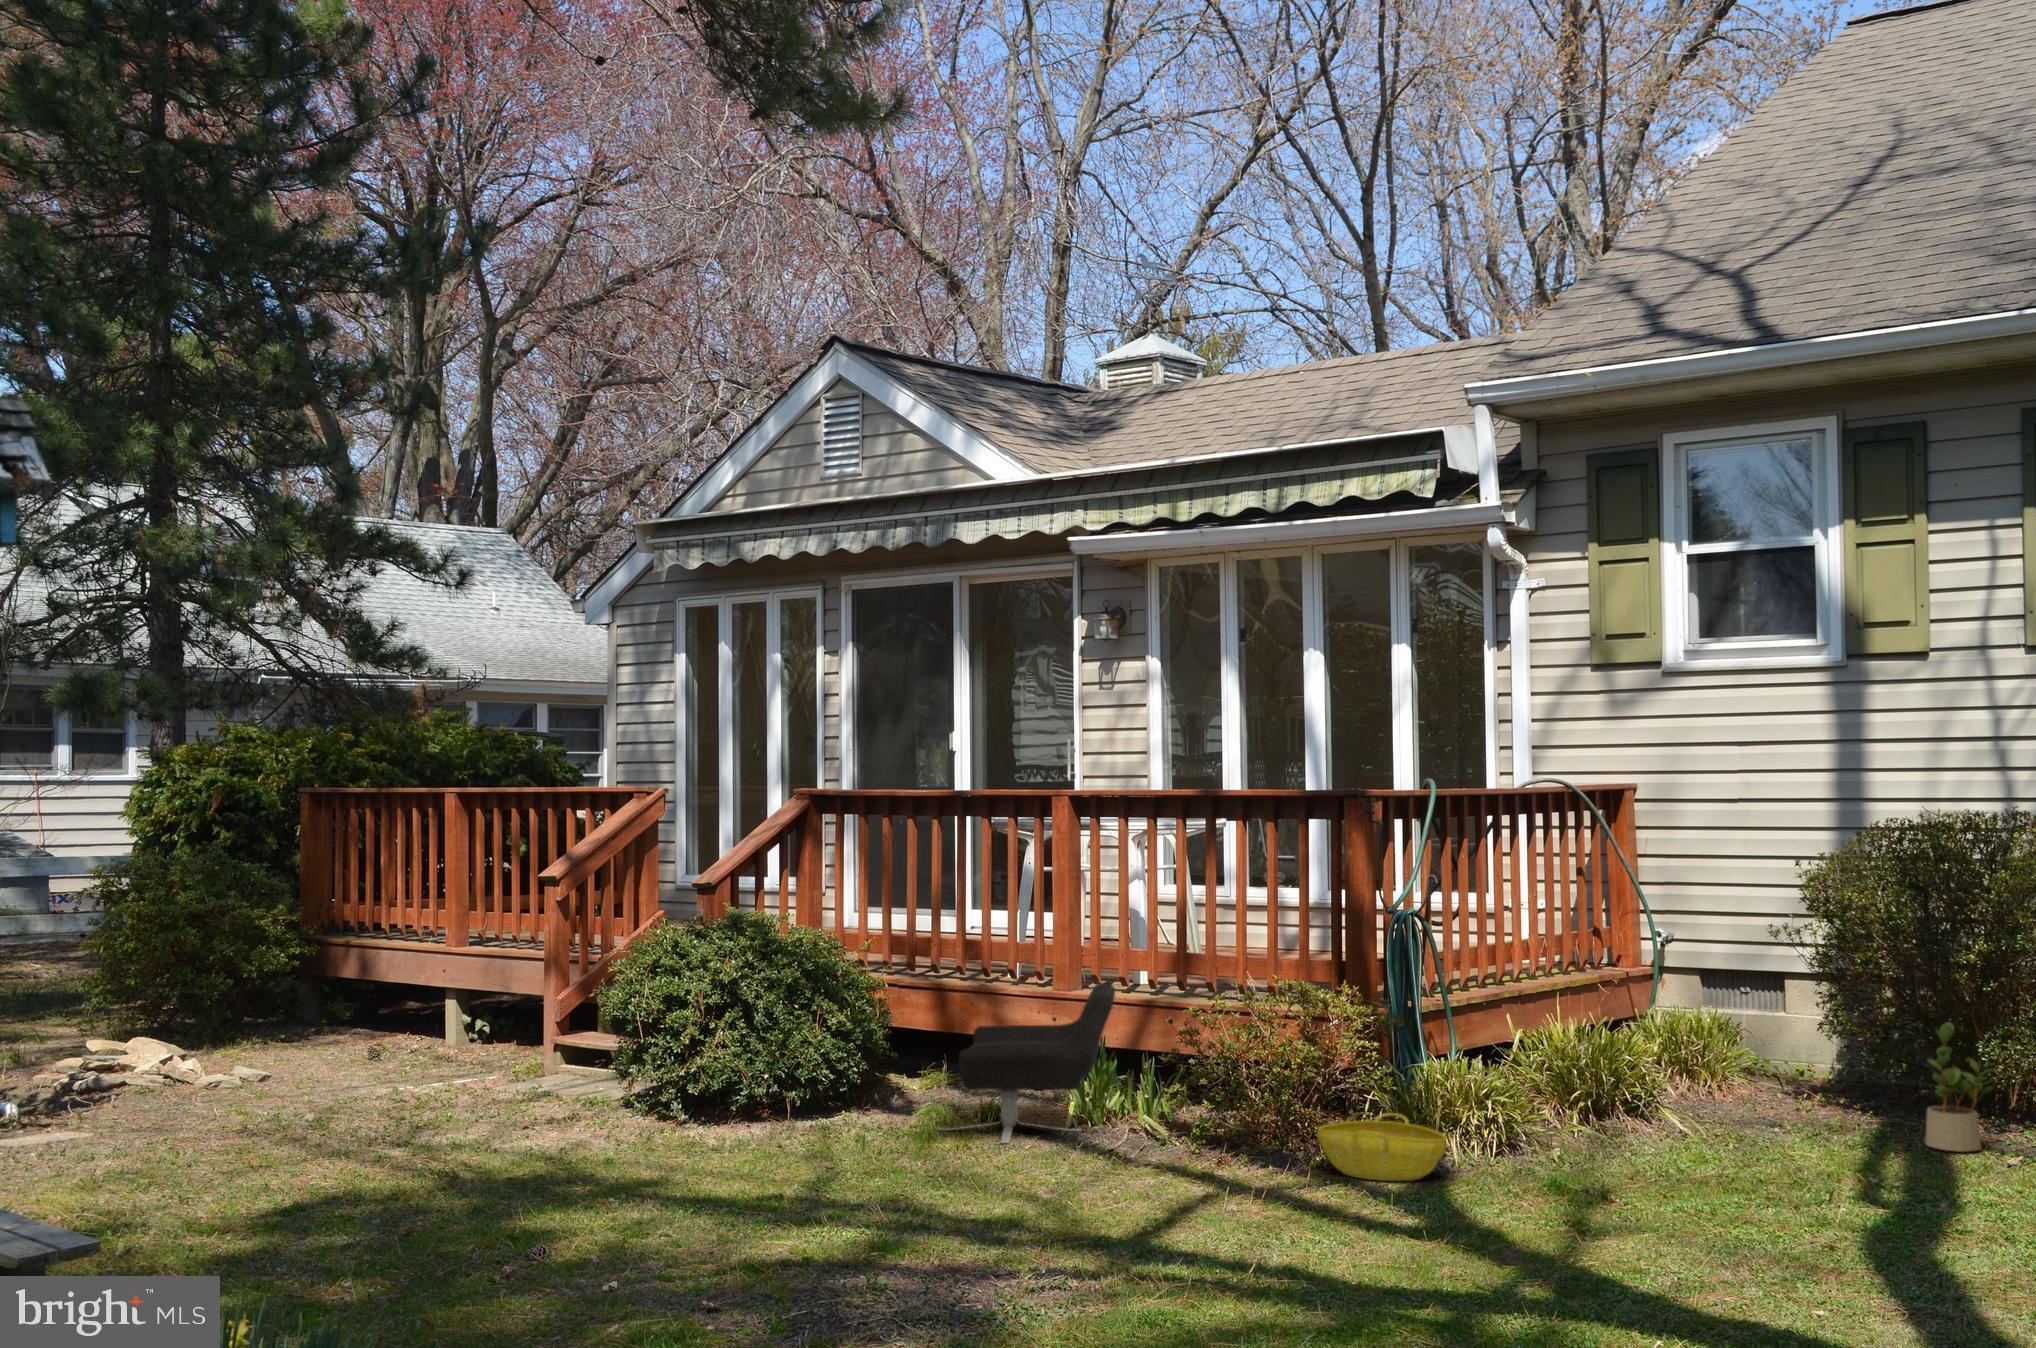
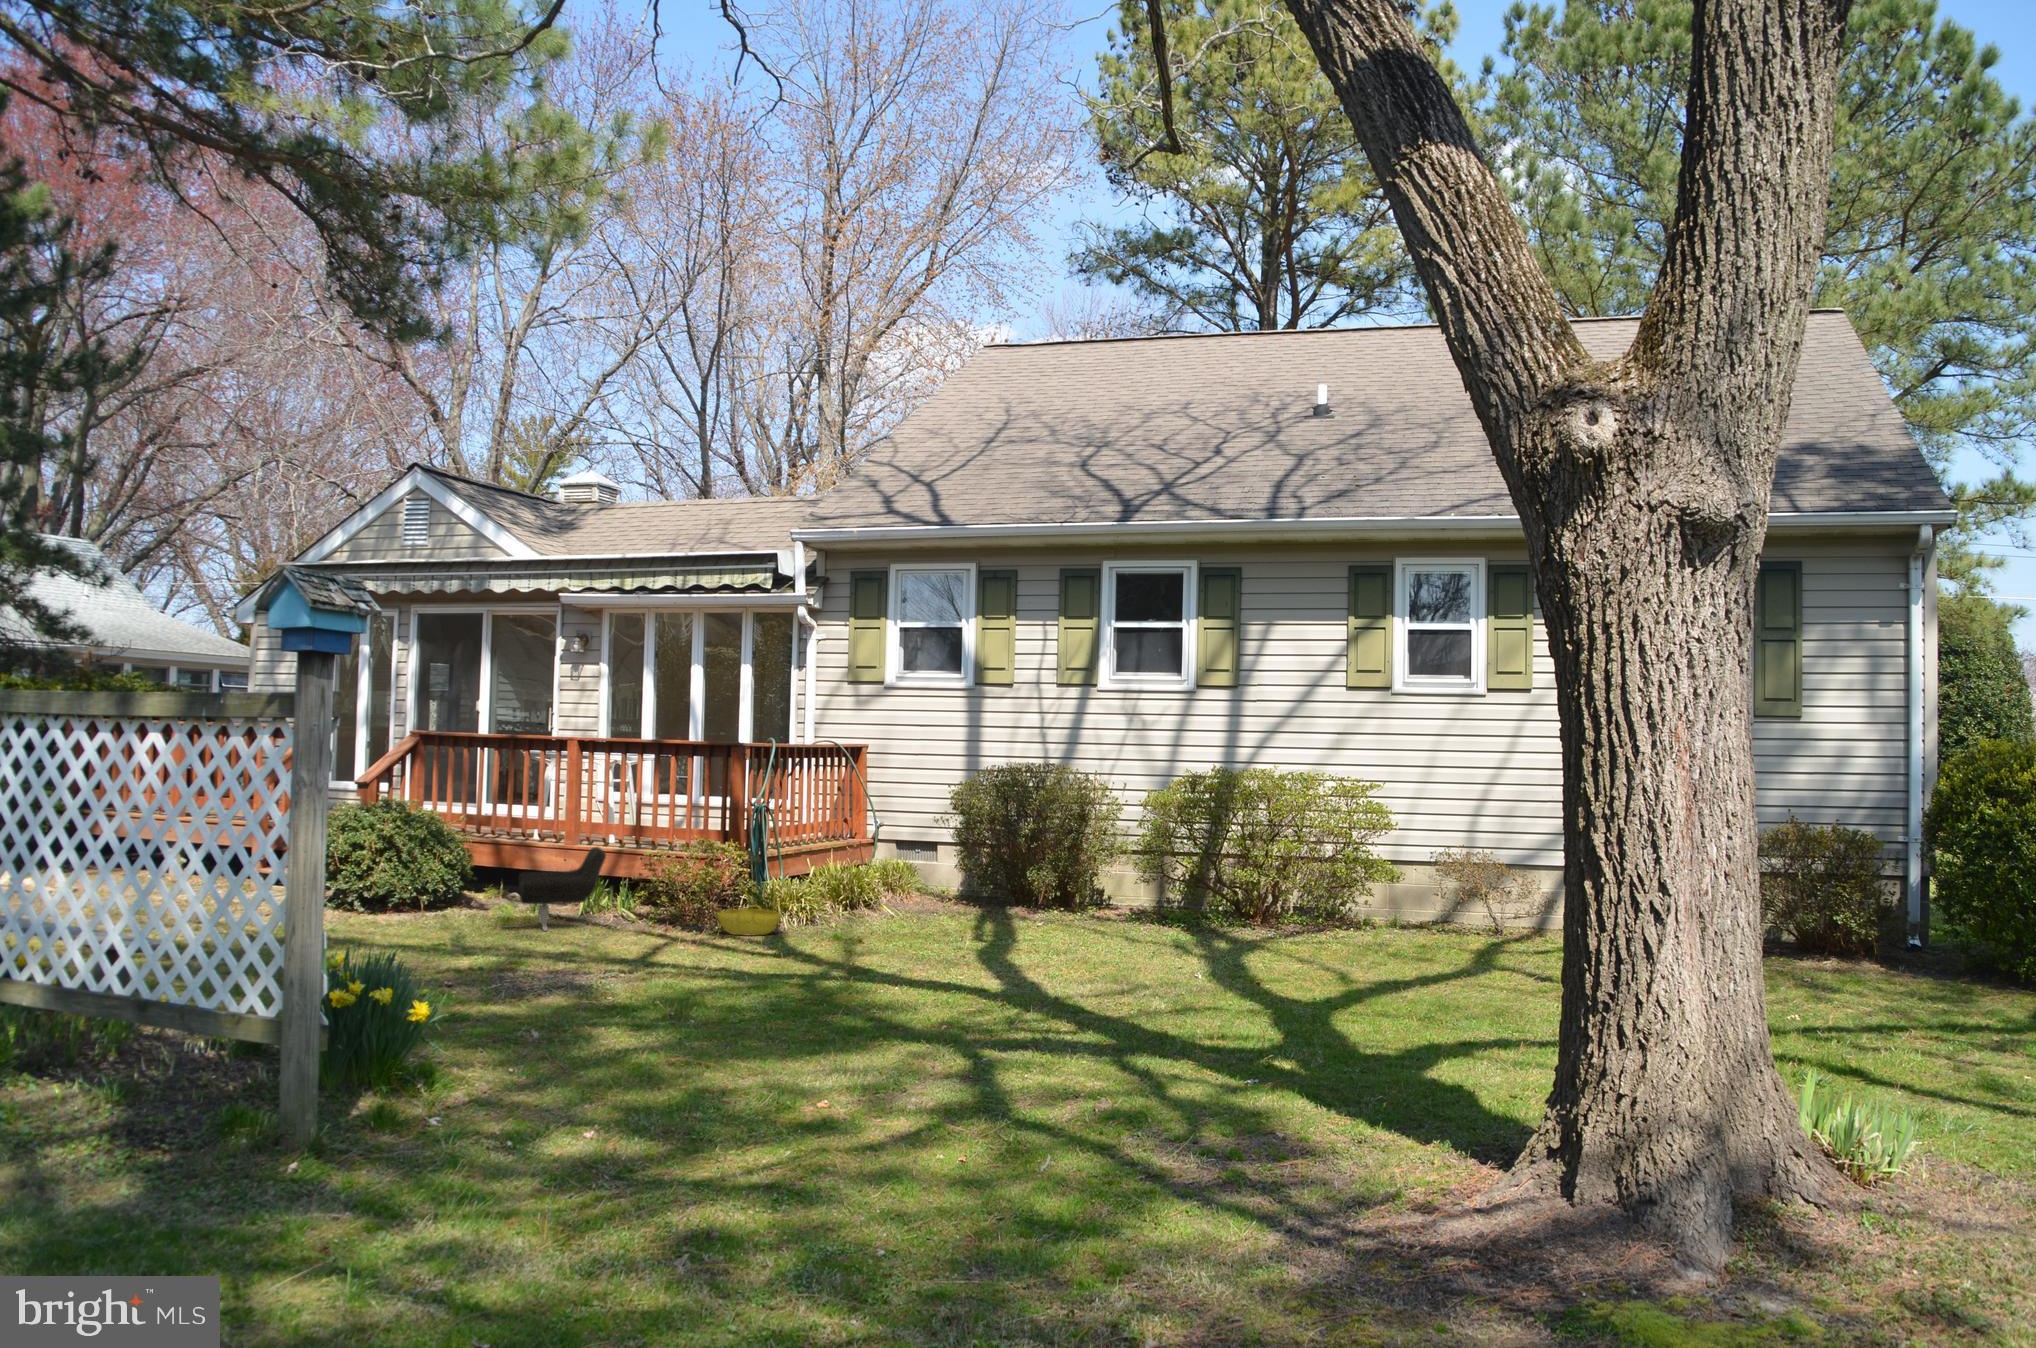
potted plant: present [1925,1022,1993,1152] -> none [993,857,1023,916]

